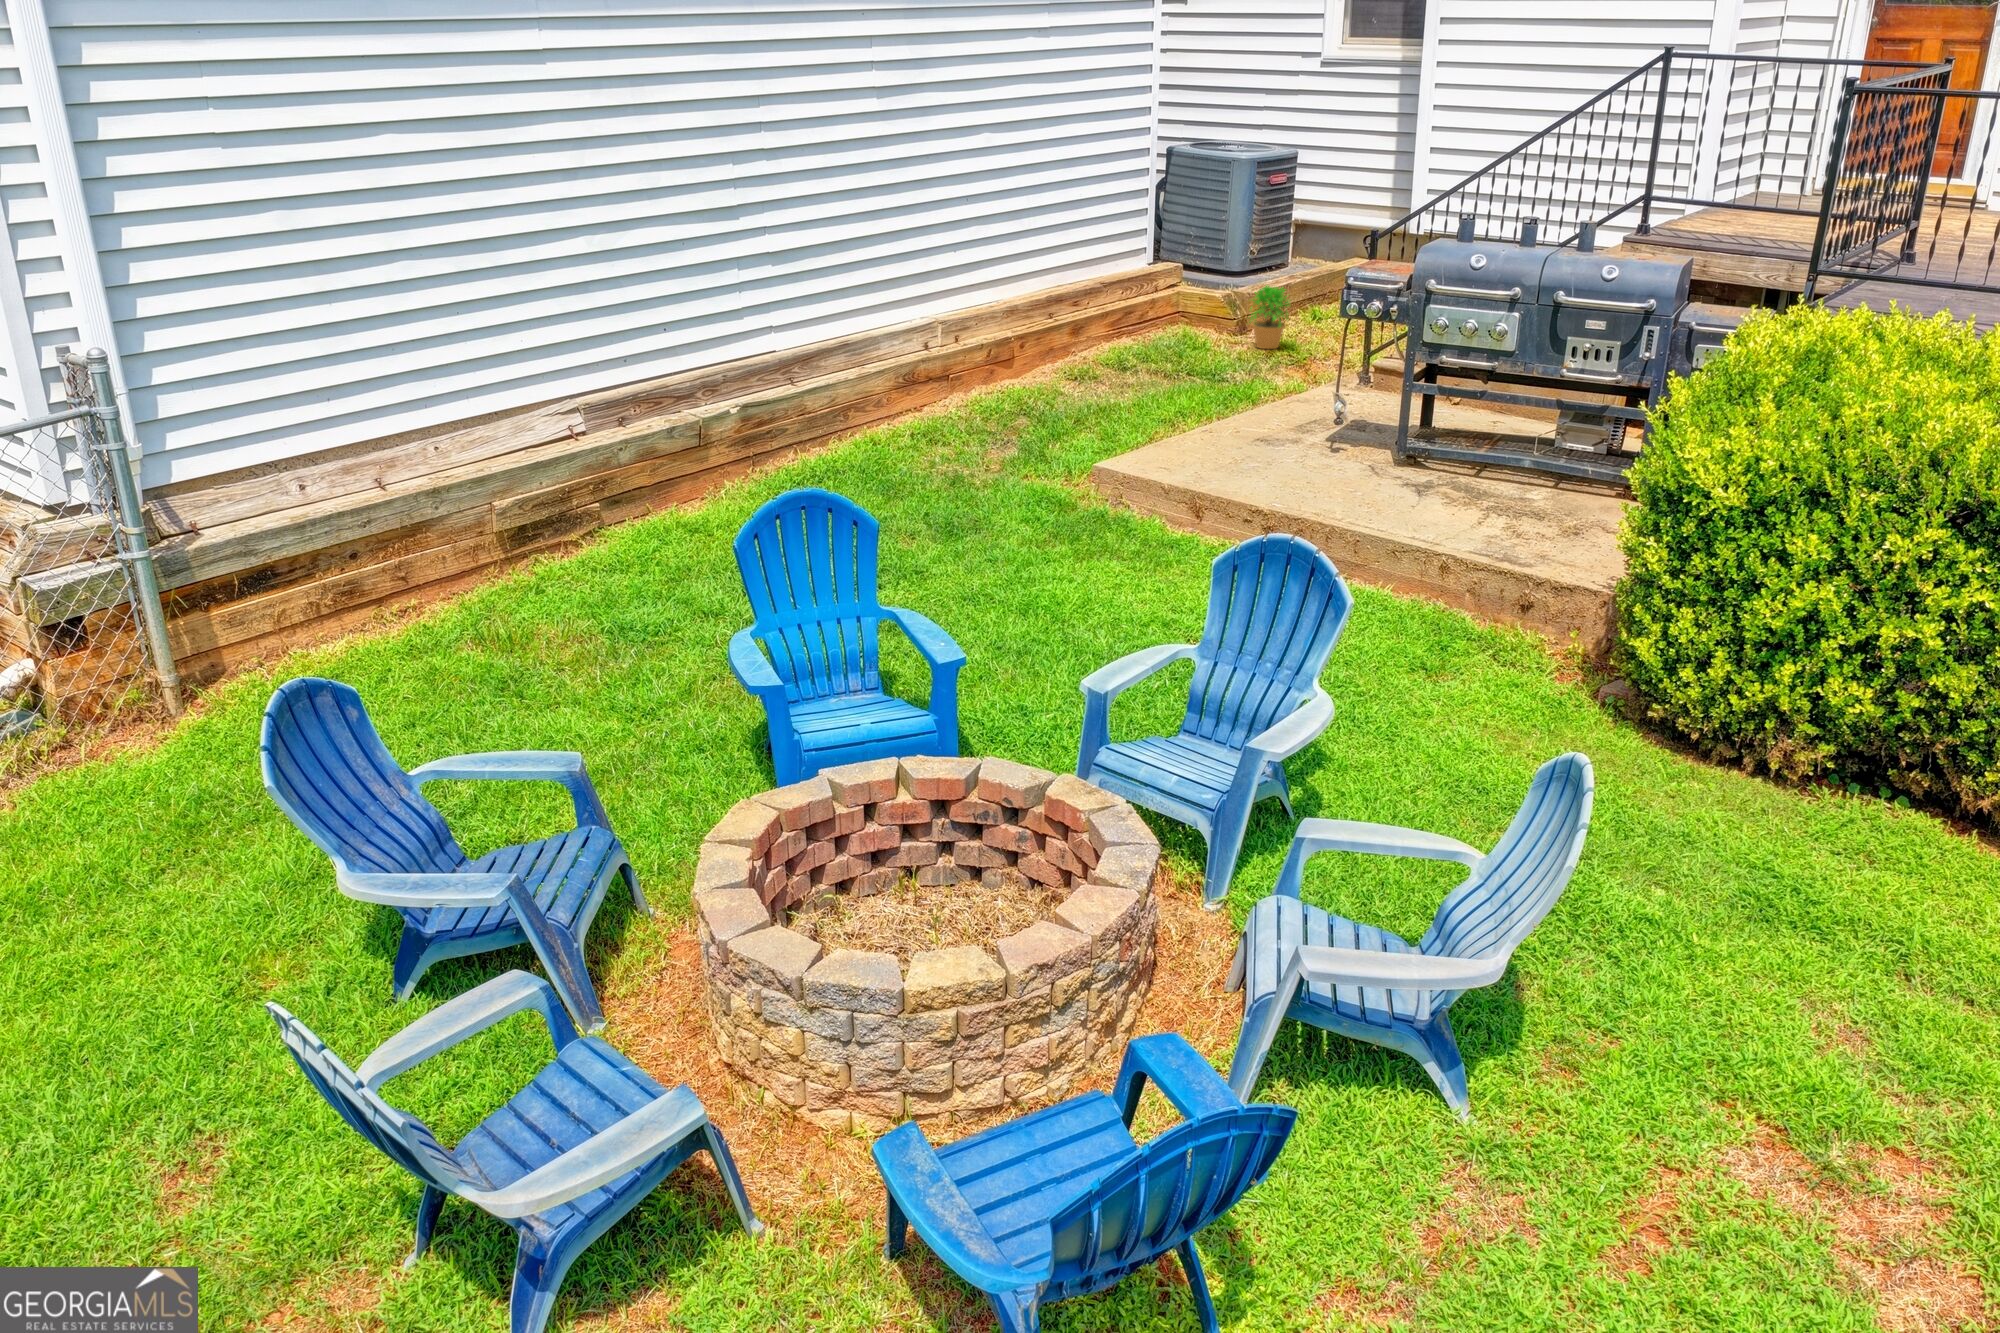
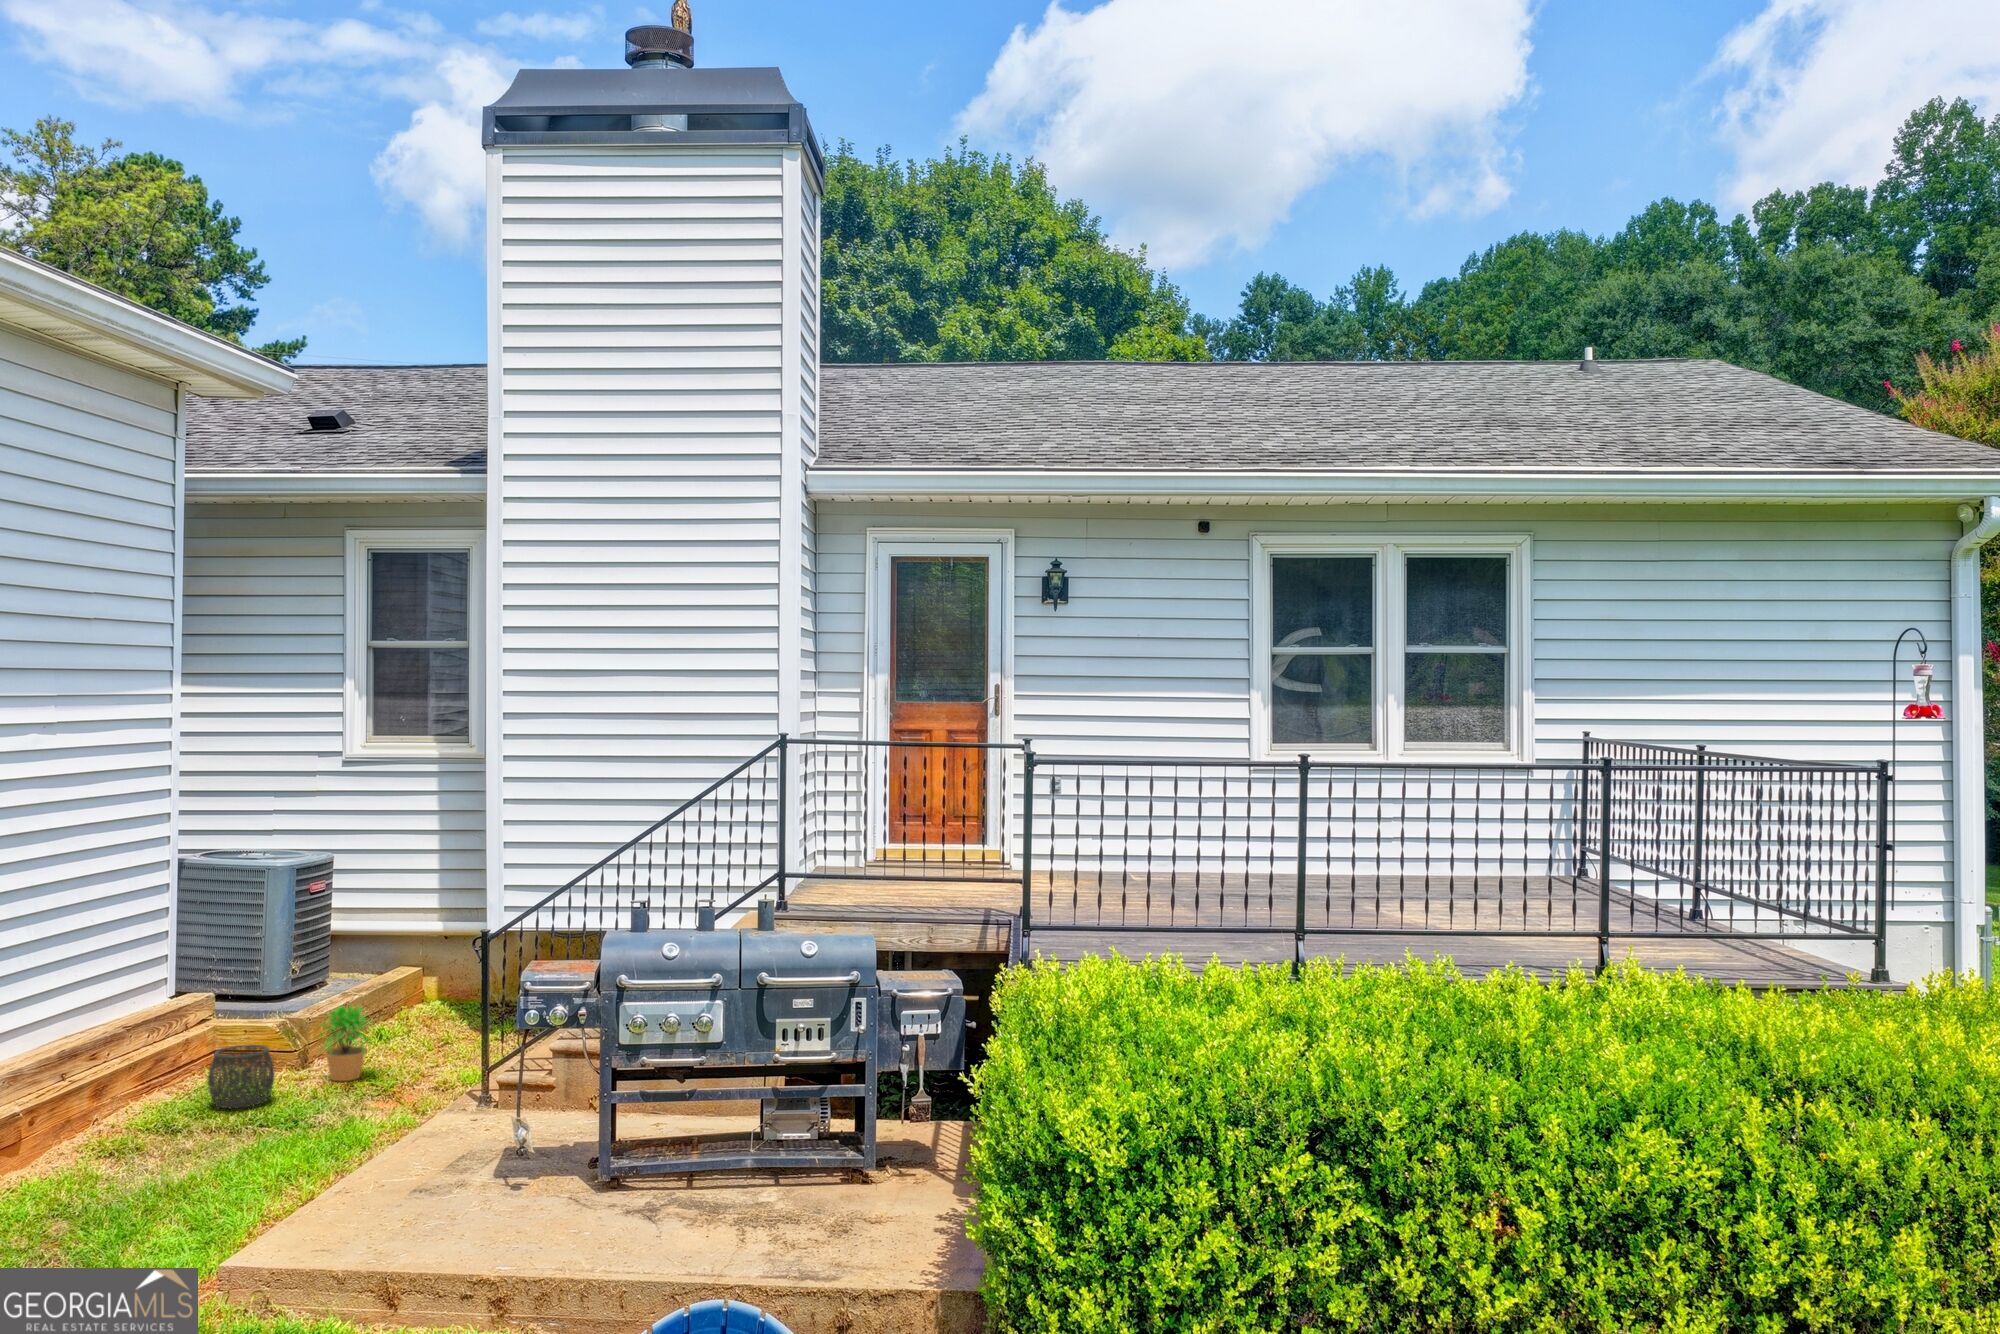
woven basket: none [1158,308,1209,359] -> present [207,1044,275,1108]

